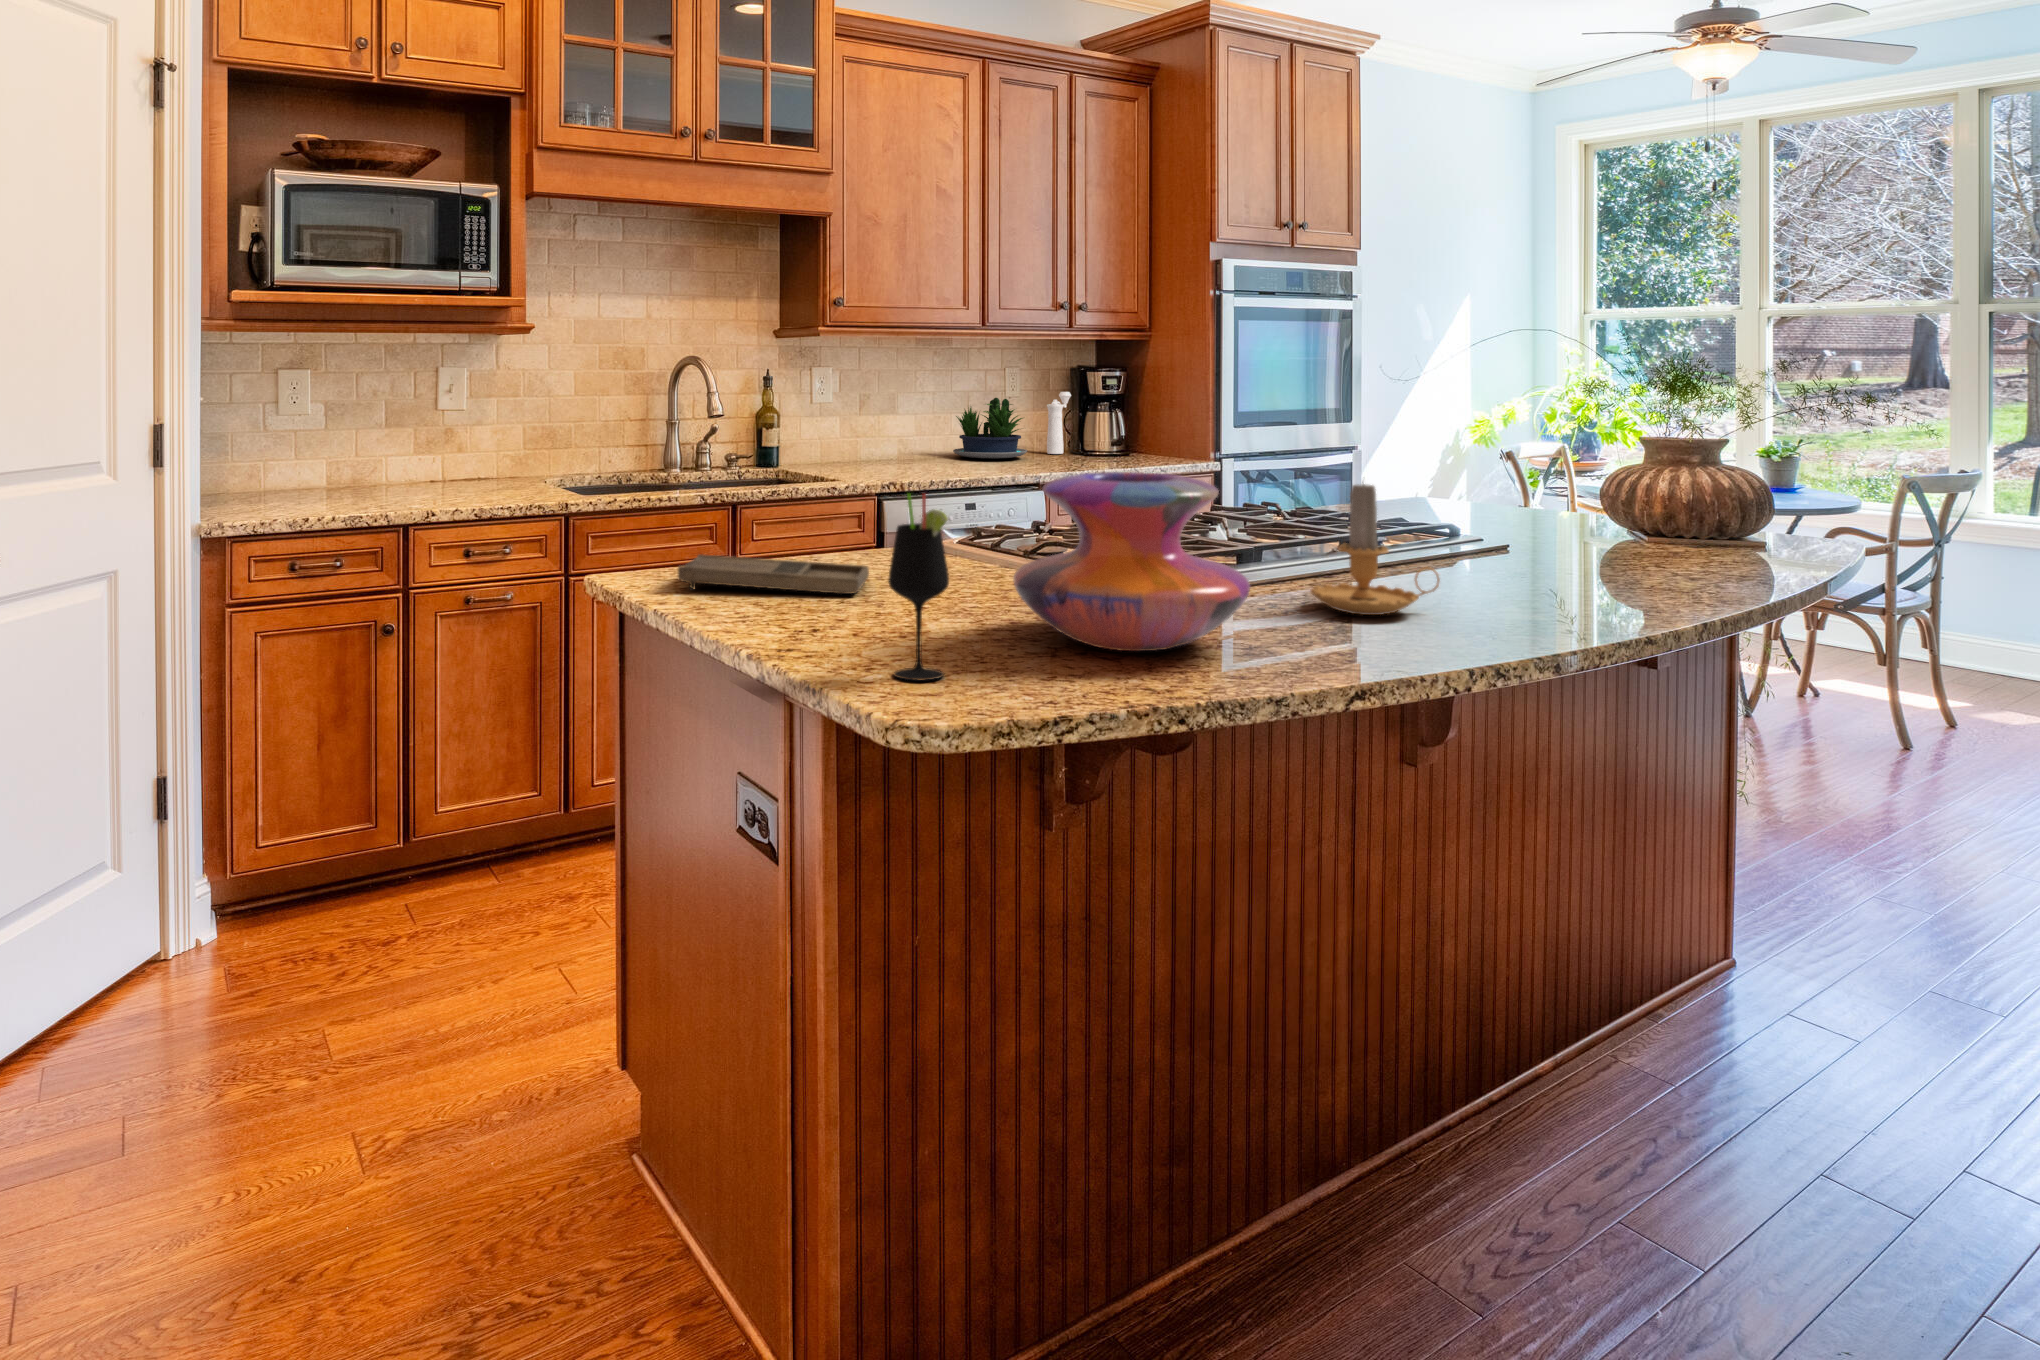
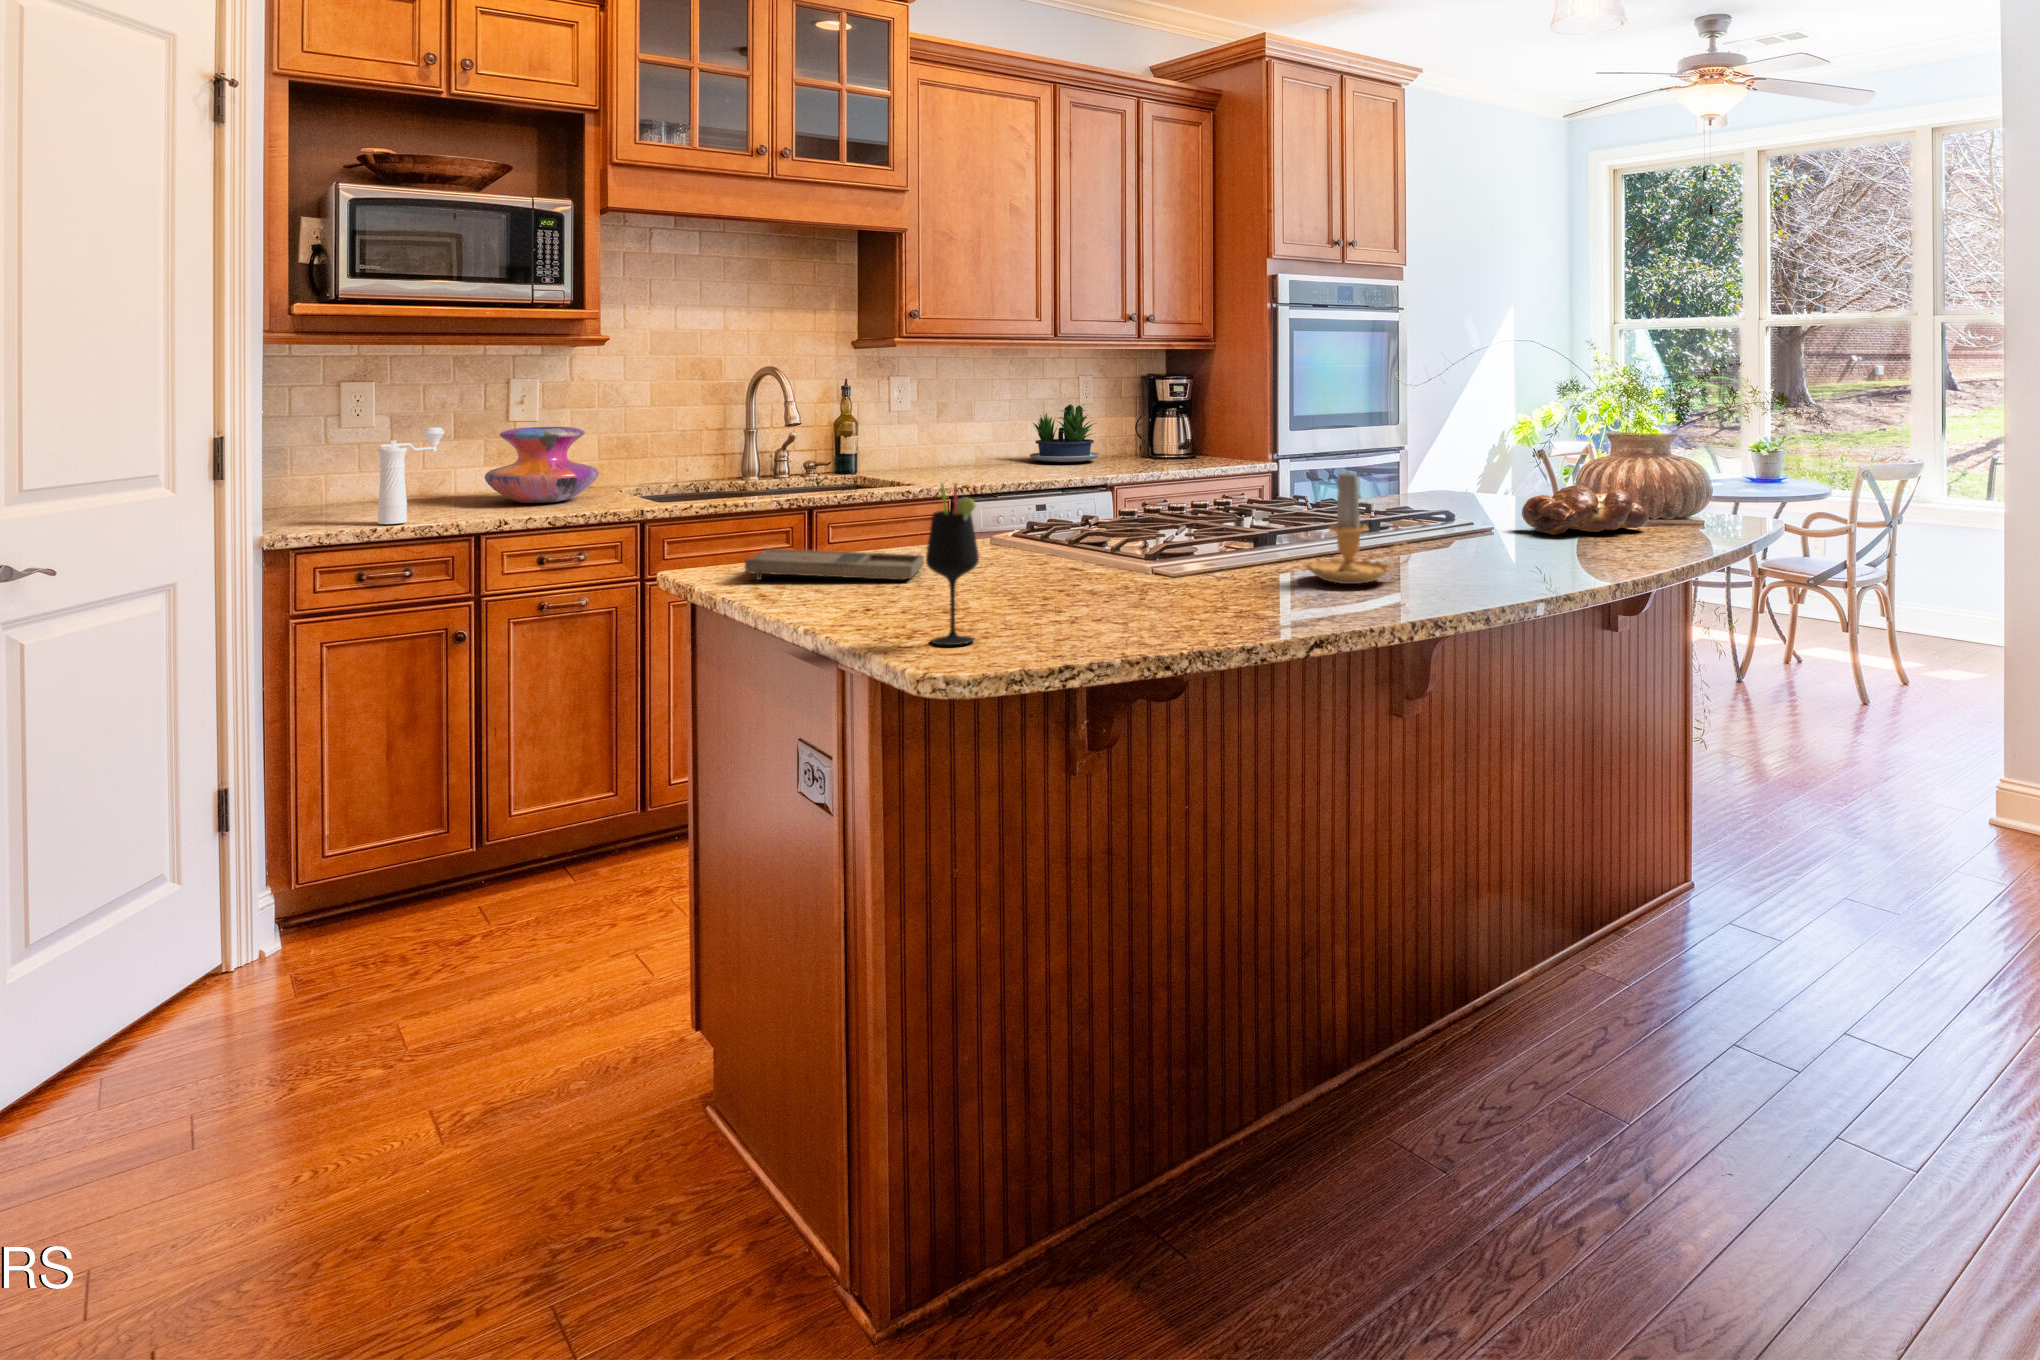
pepper mill: present [1047,392,1071,454] -> present [378,428,444,524]
decorative vase: present [1013,472,1250,651] -> present [485,427,599,503]
bread loaf: none [1546,499,1705,557] -> present [1522,485,1649,535]

